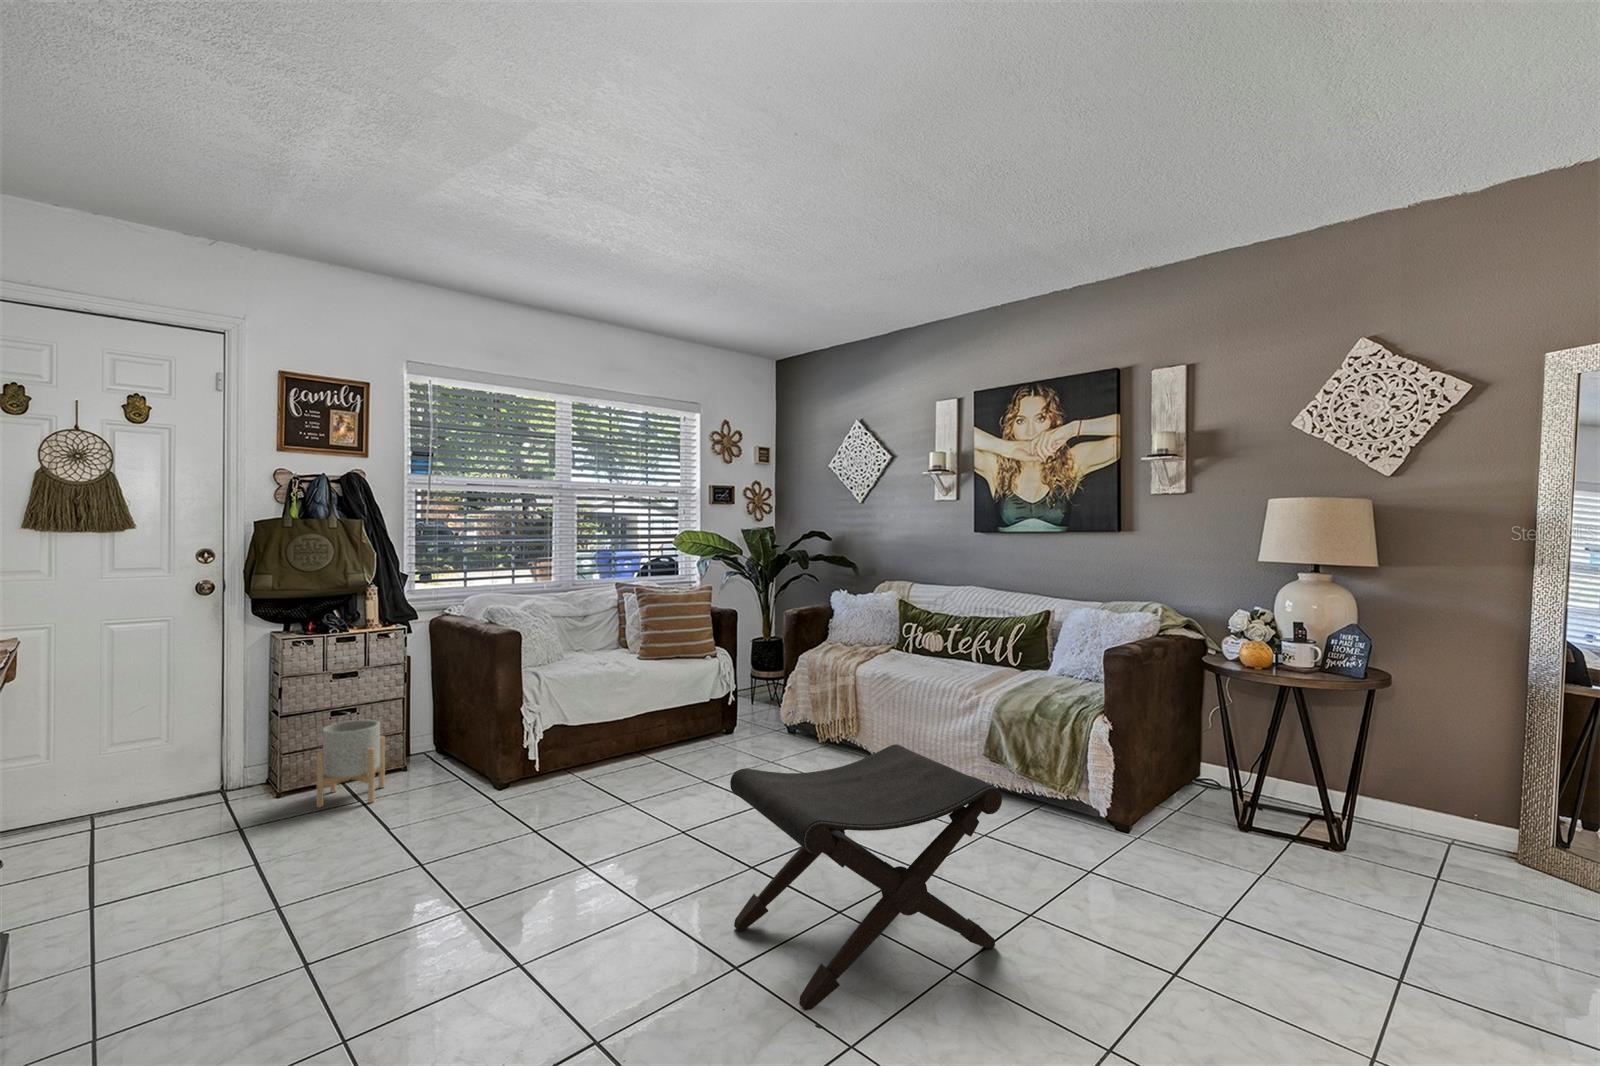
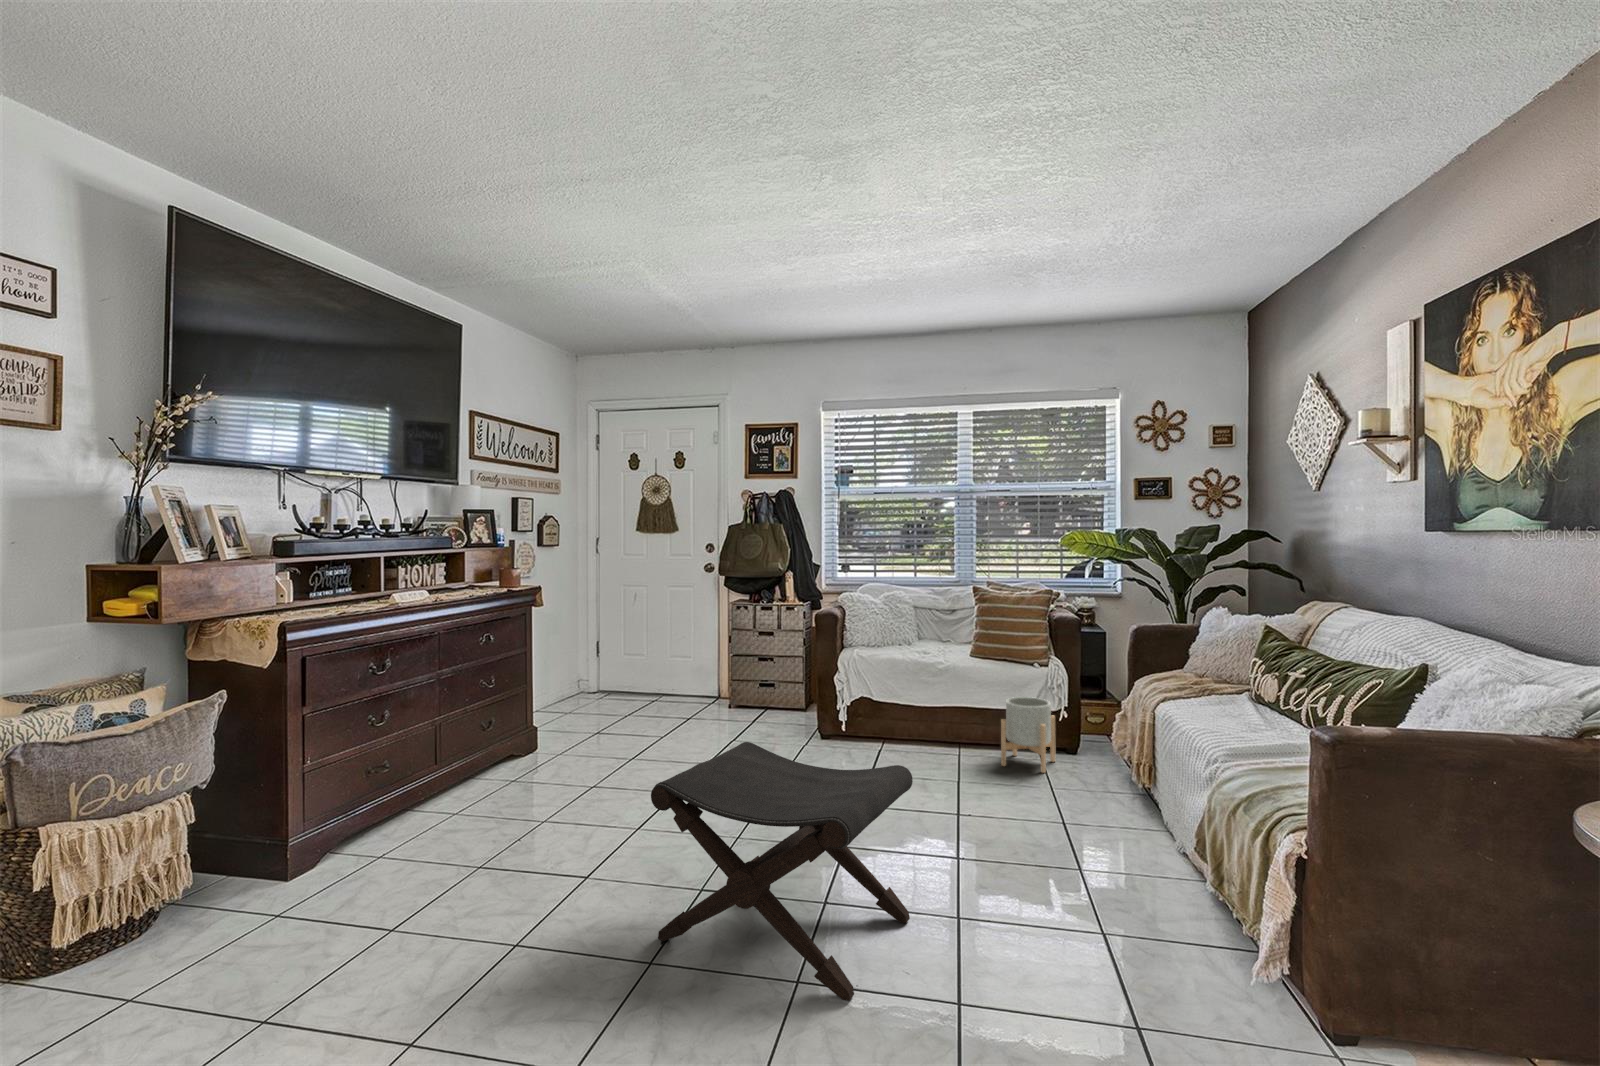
planter: present [317,720,385,808] -> present [1001,697,1055,773]

